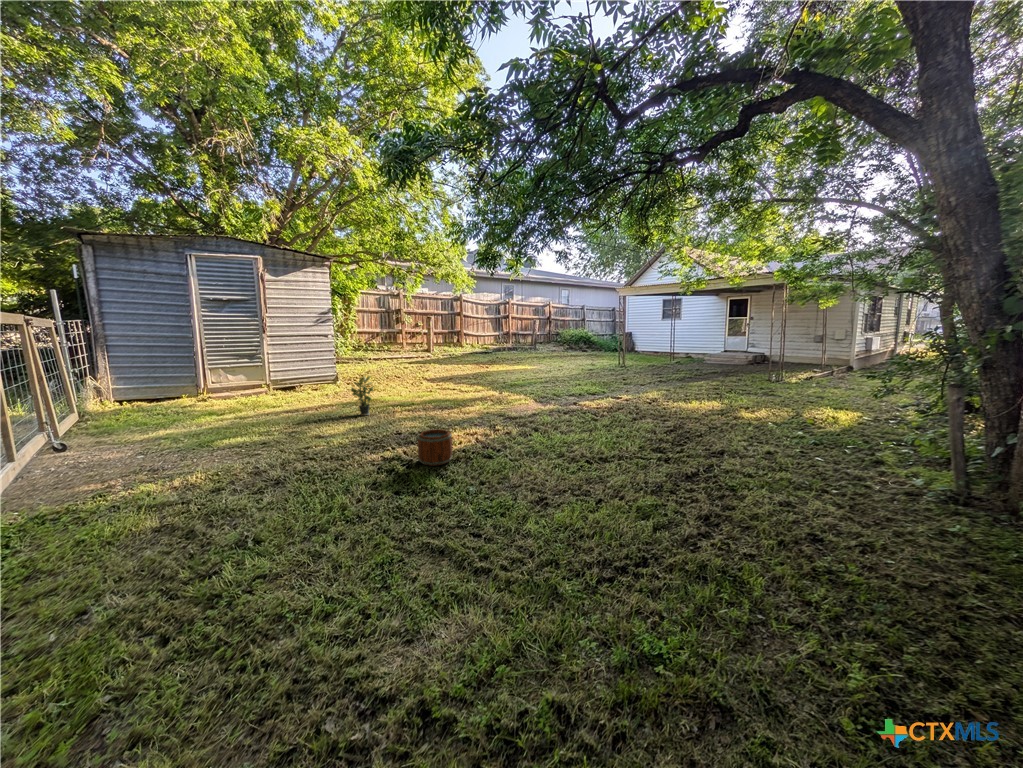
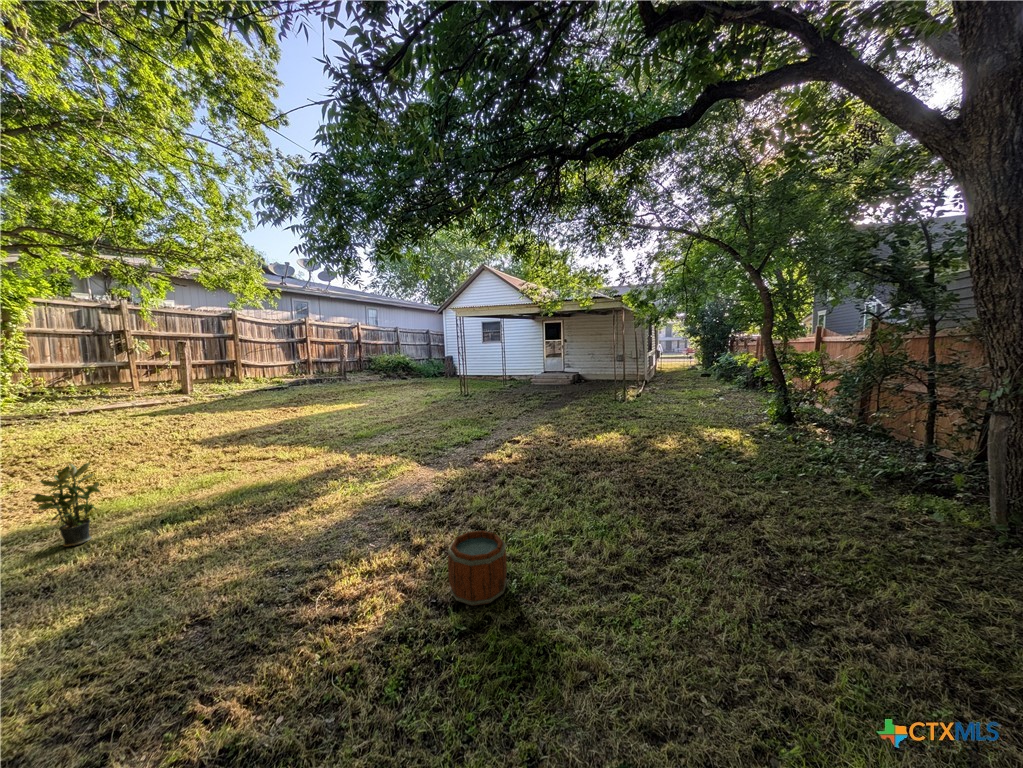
bucket: present [417,429,452,466] -> present [448,530,507,606]

